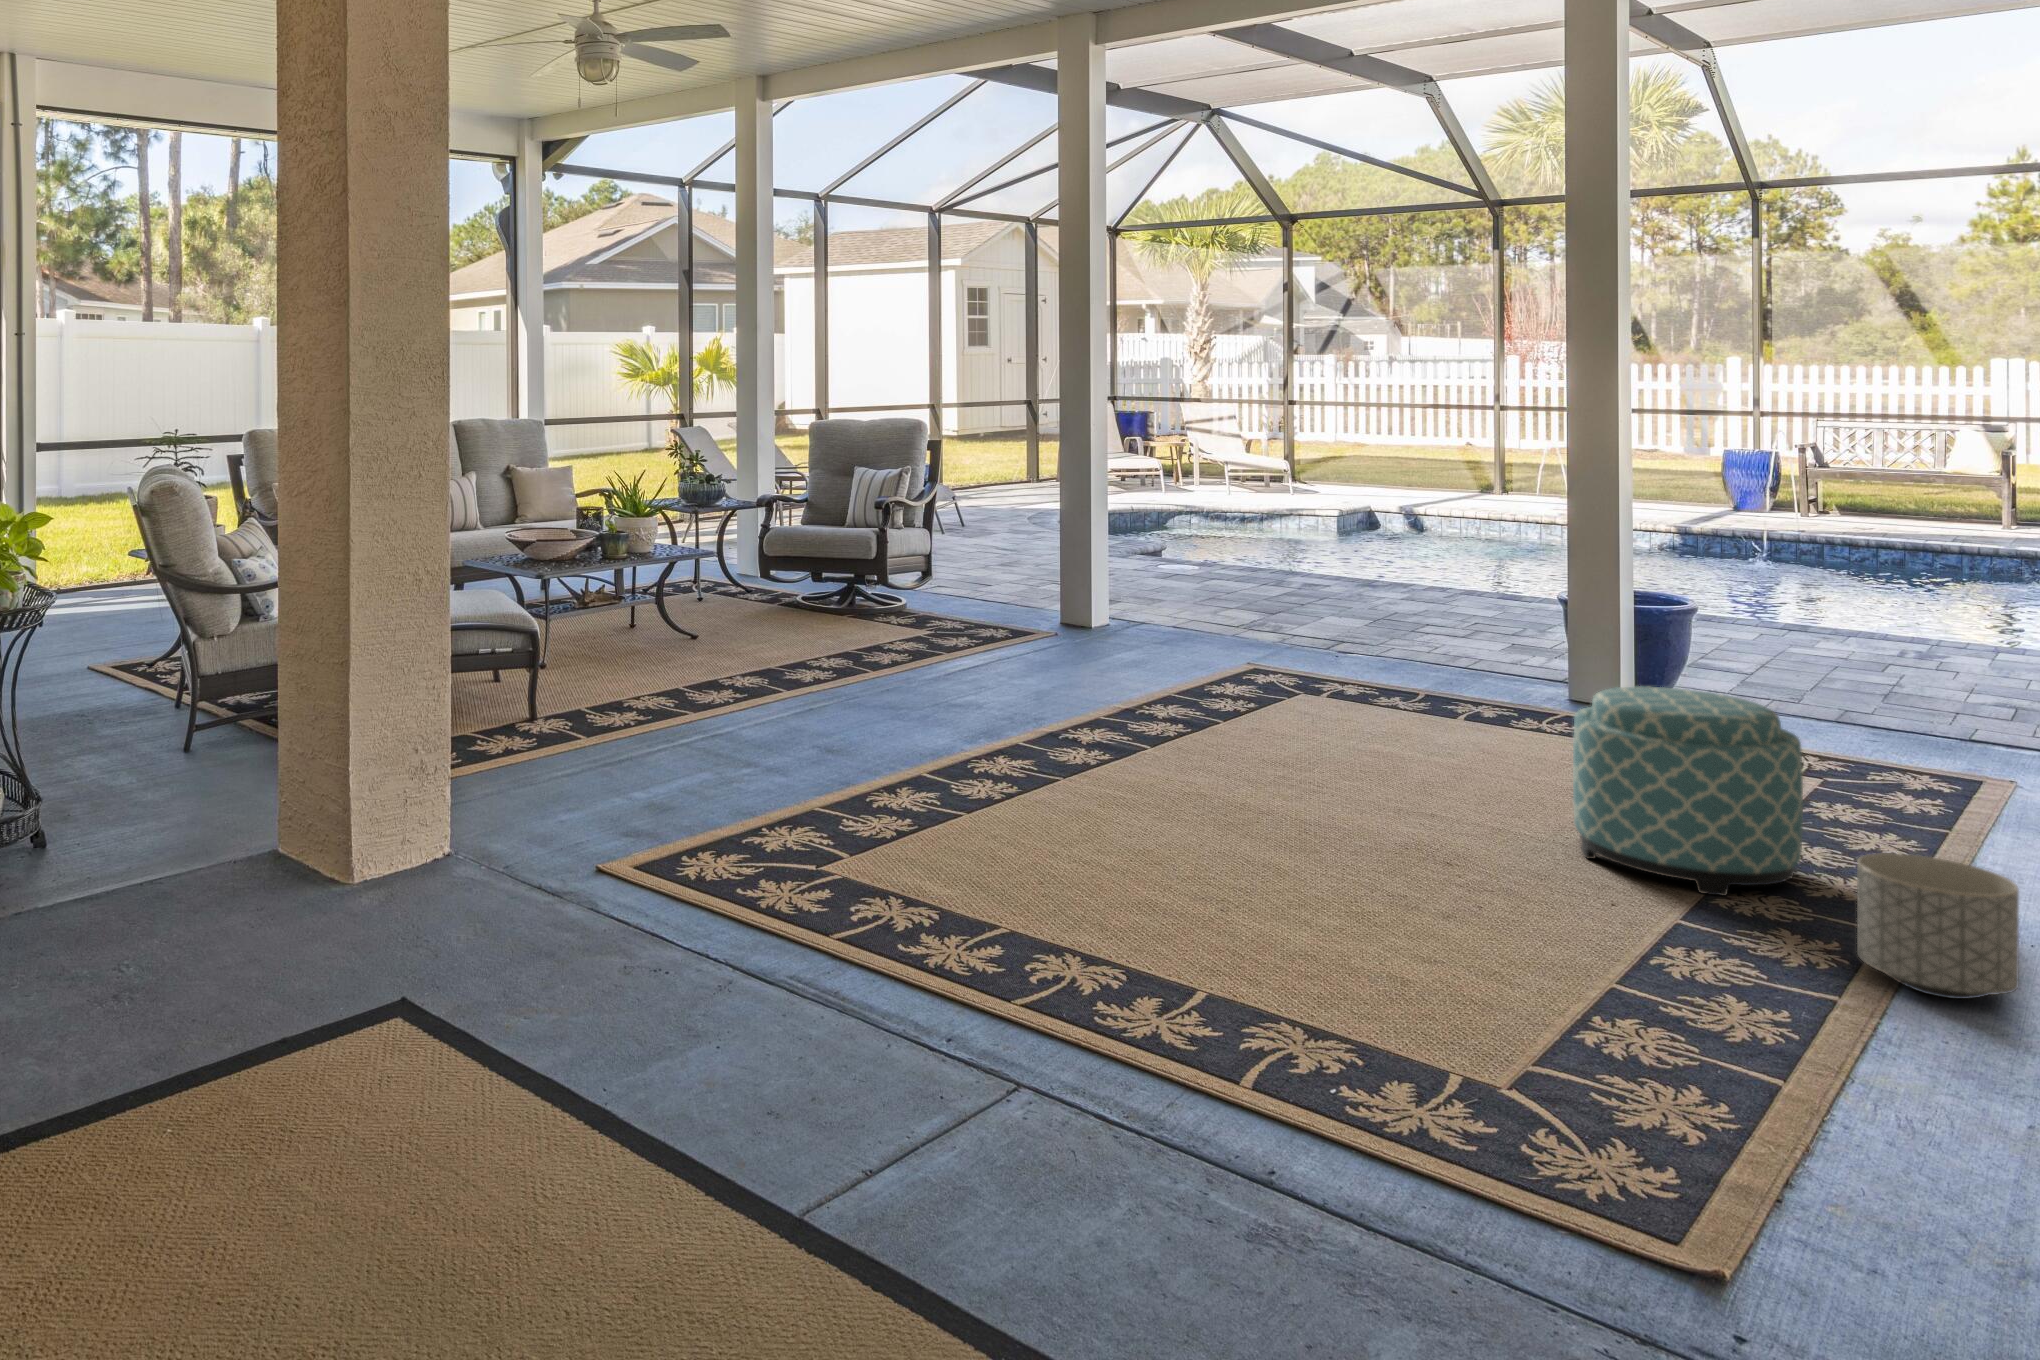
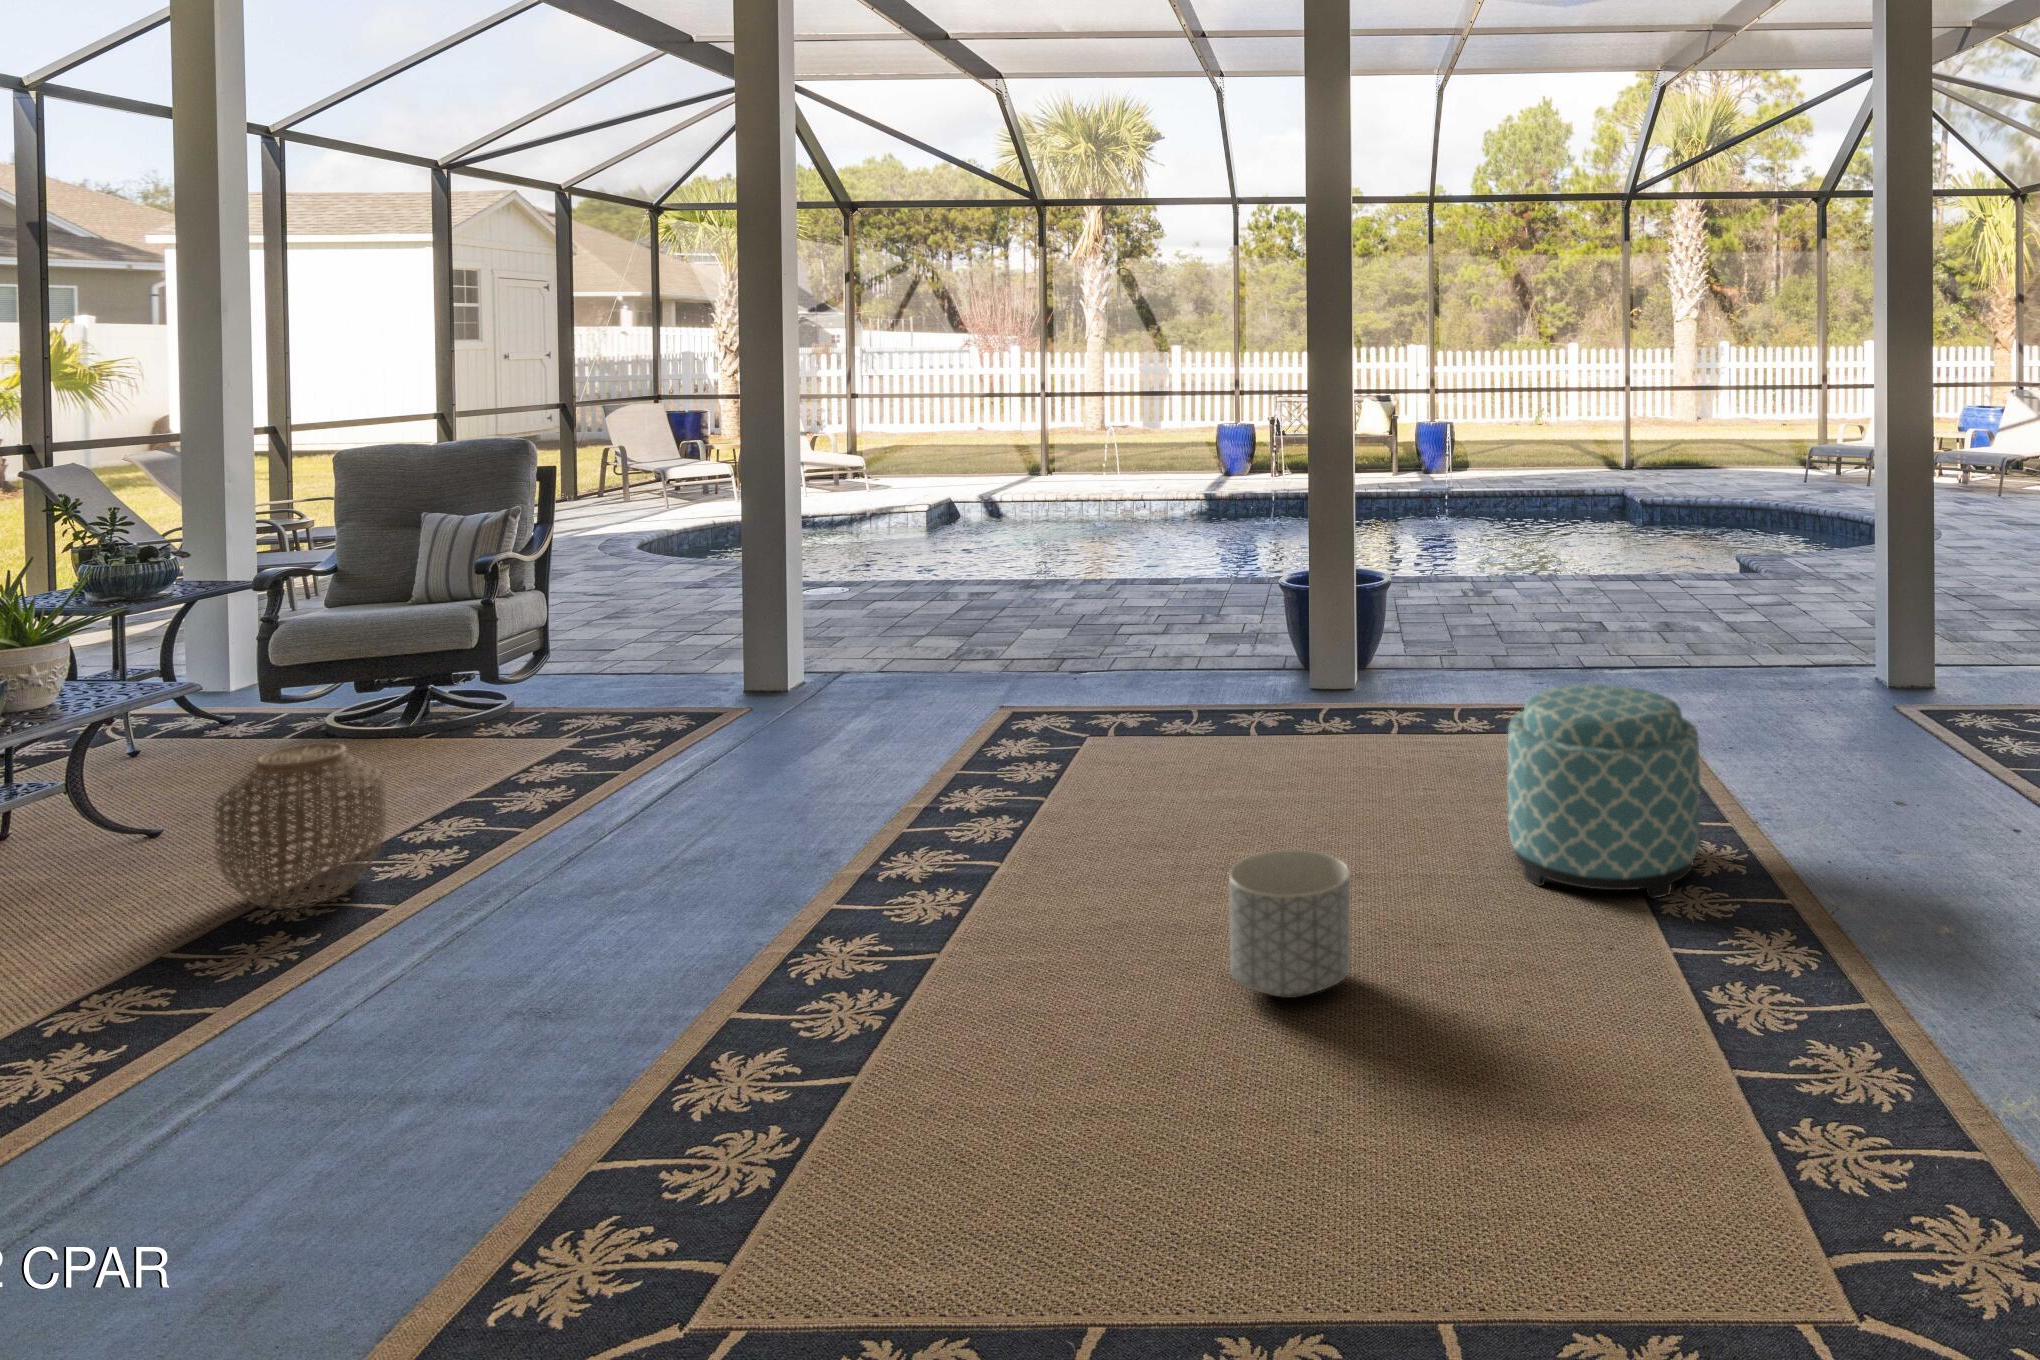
woven basket: none [703,586,784,678] -> present [215,743,386,908]
planter: present [1857,853,2019,999] -> present [1229,850,1350,998]

